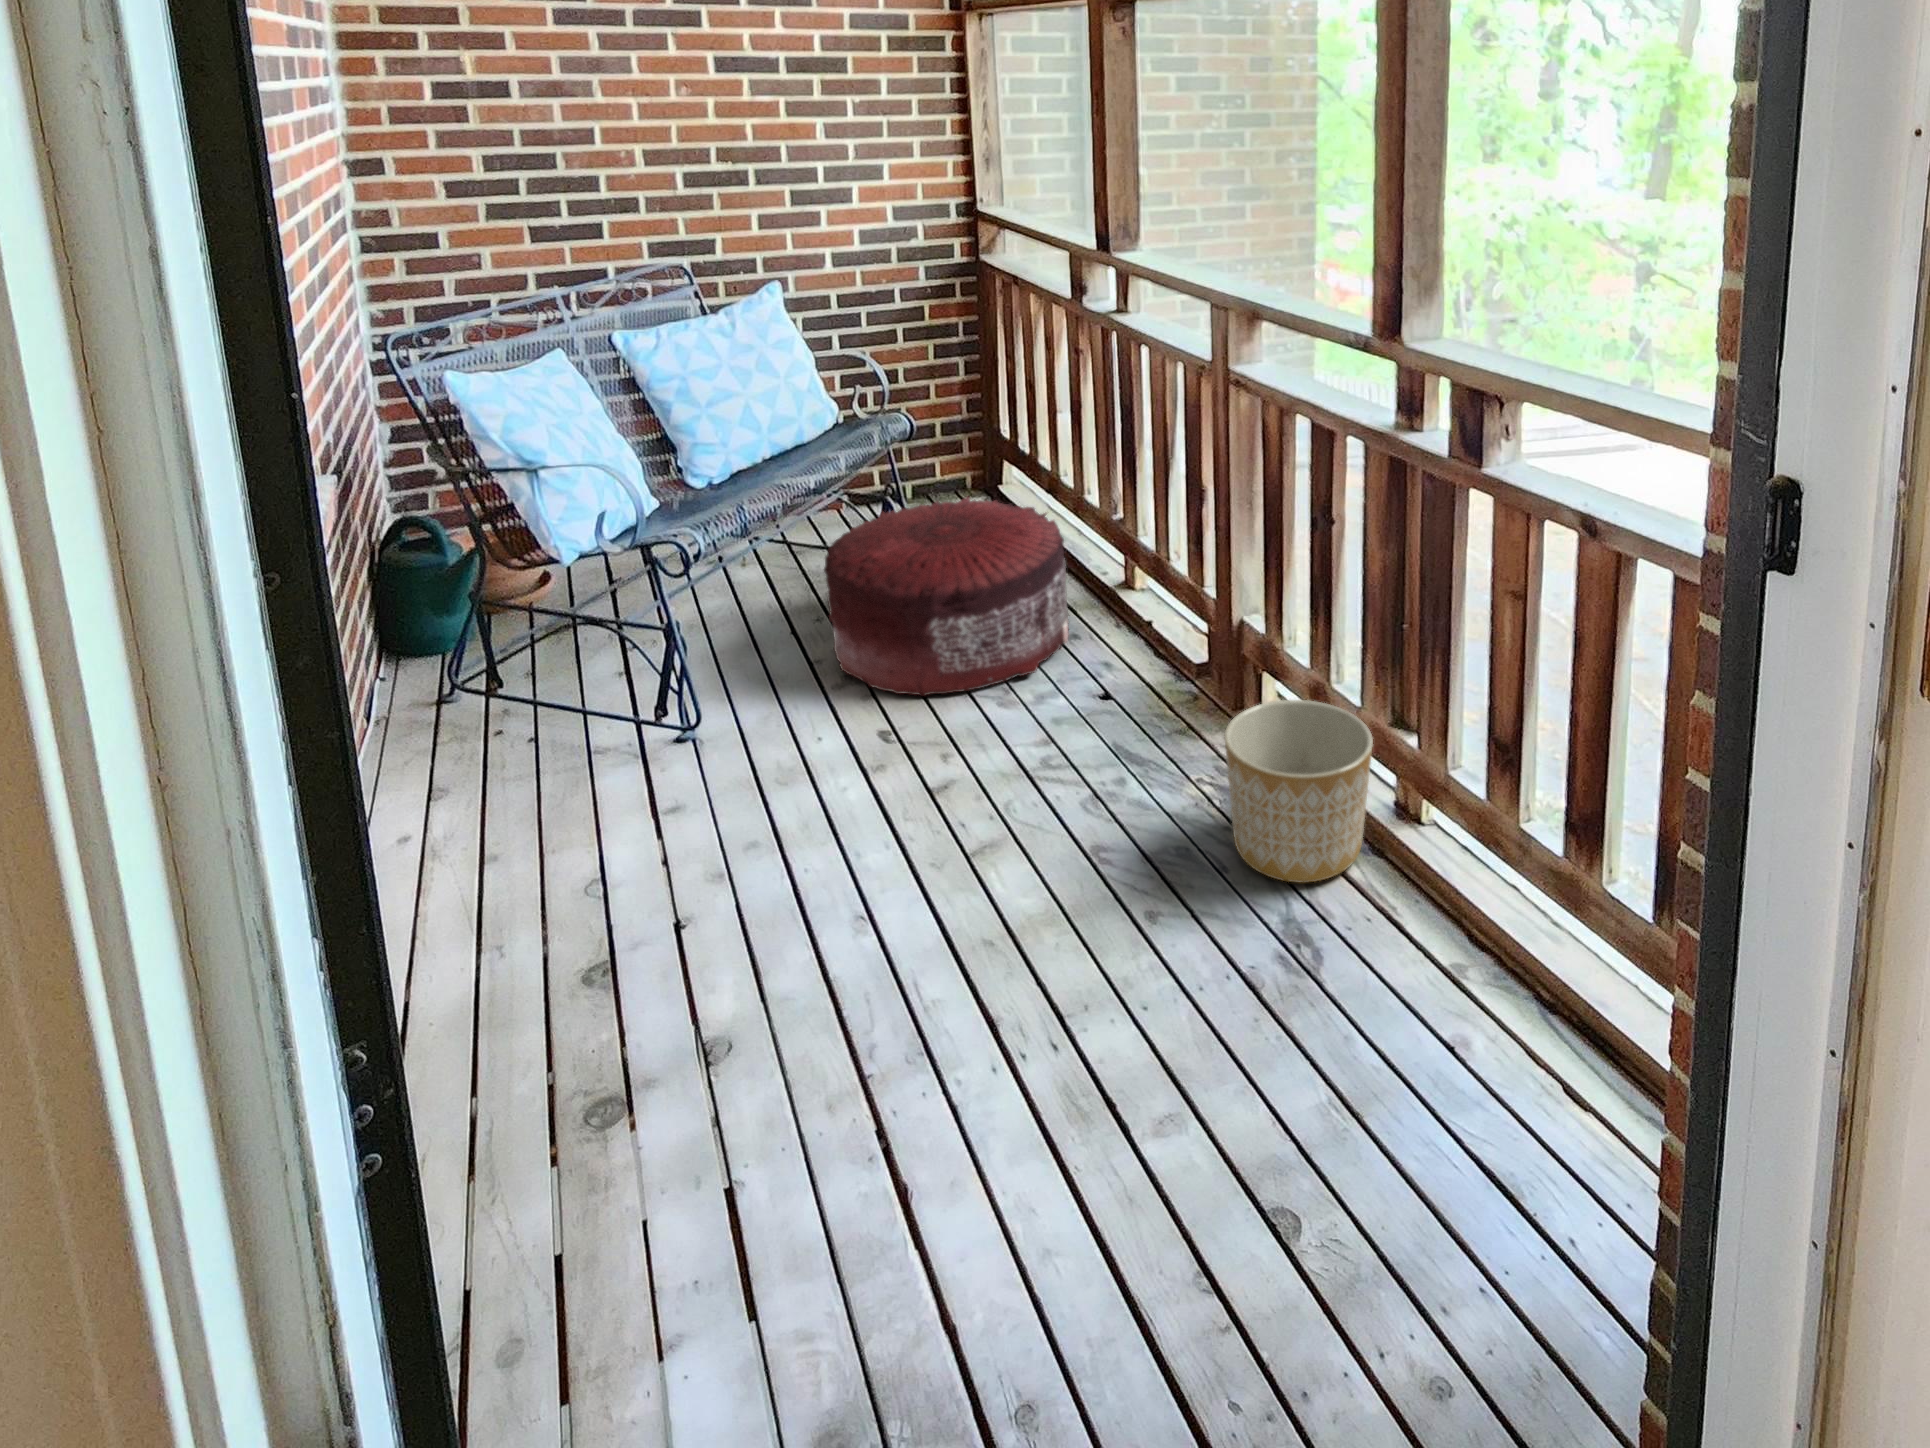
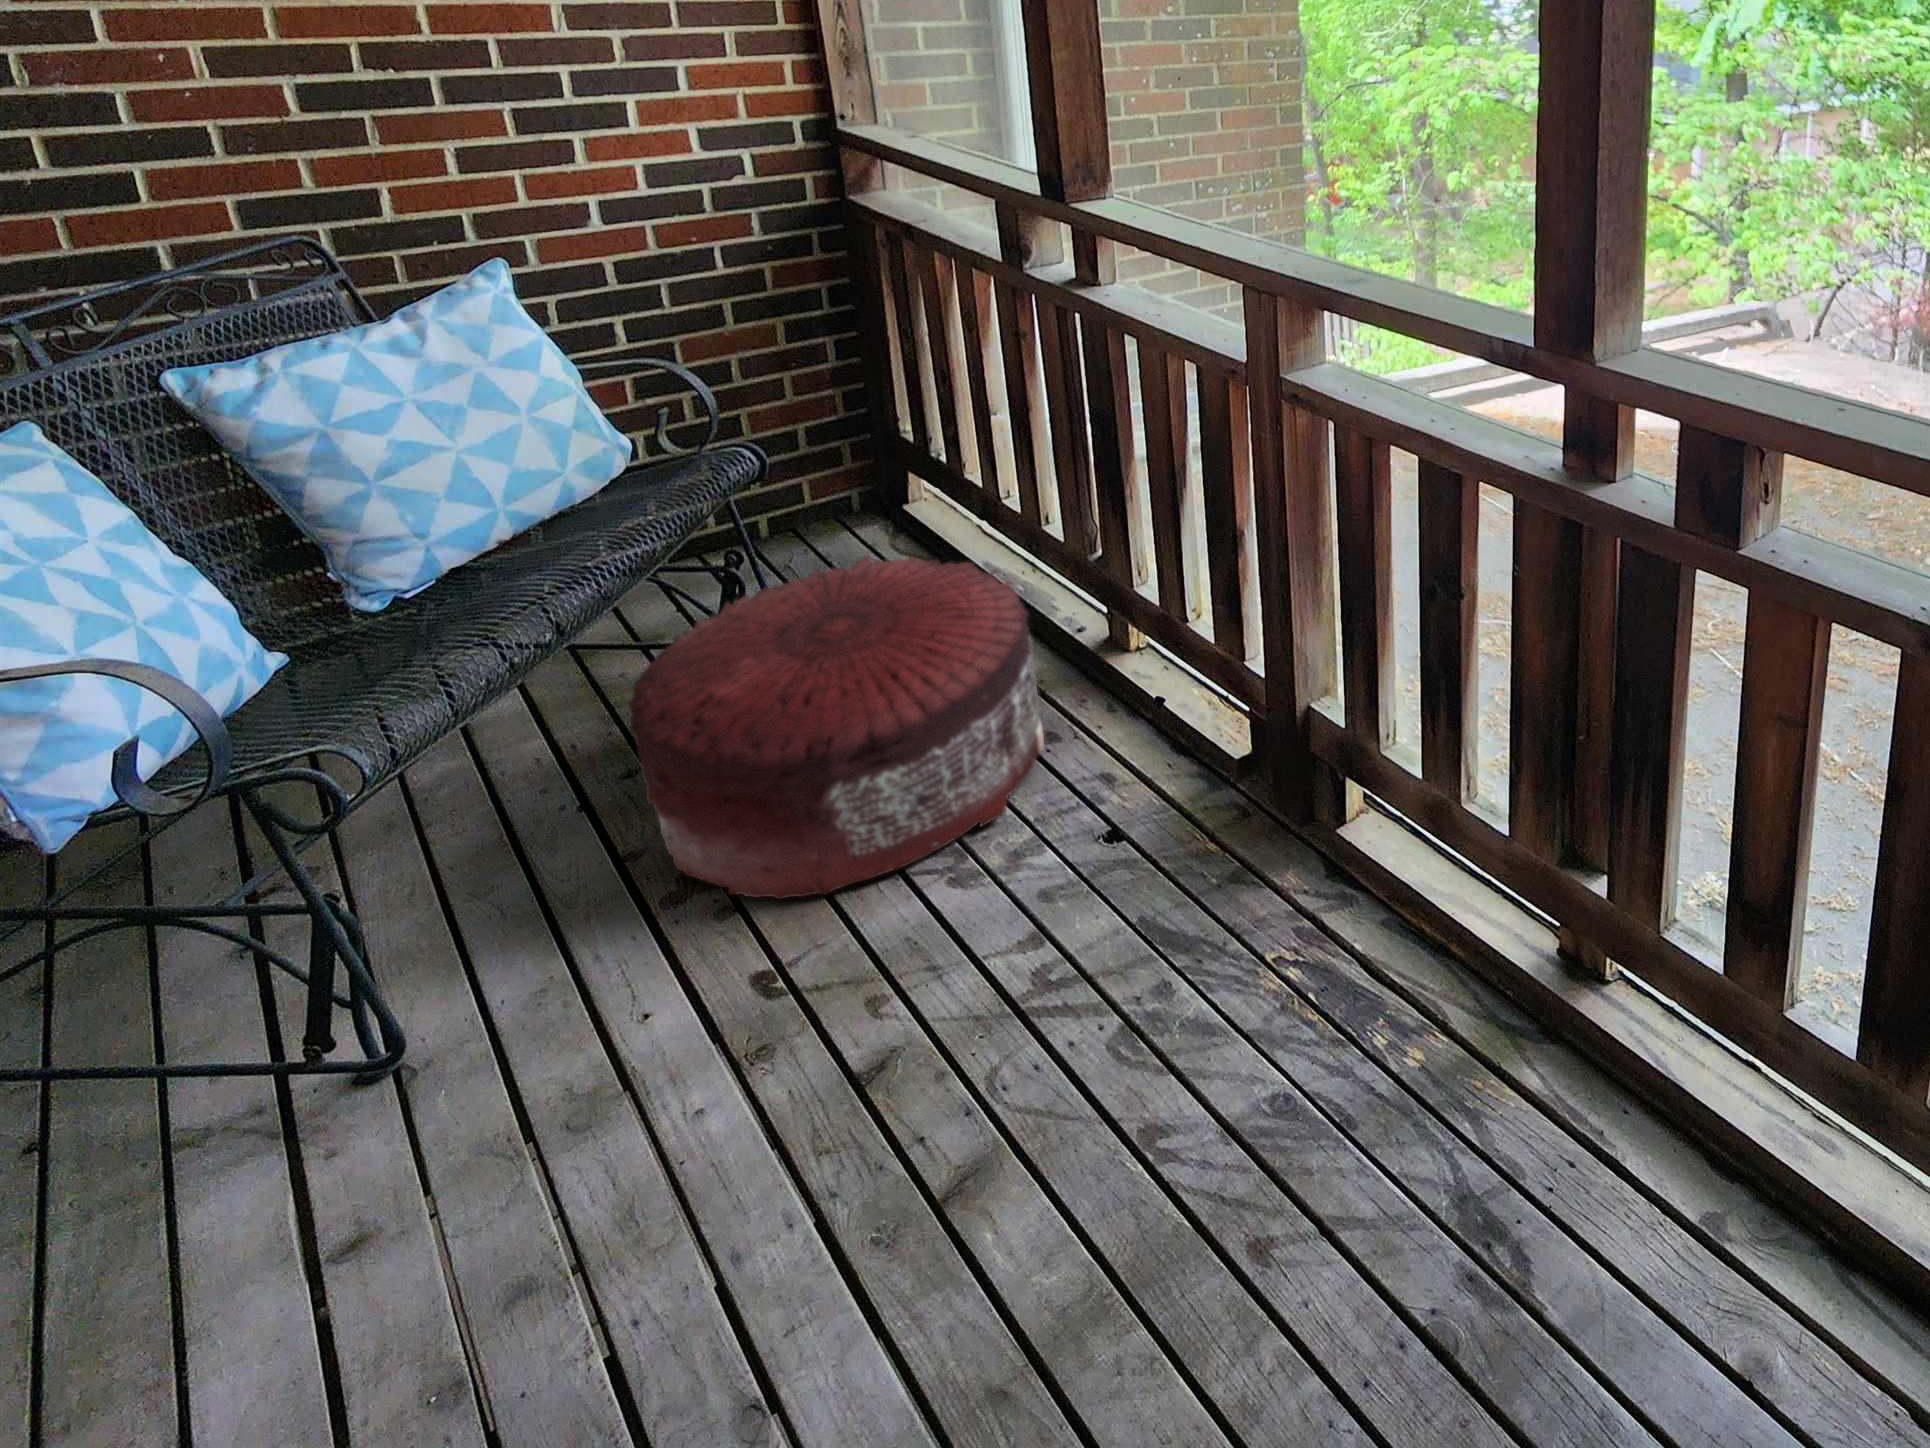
planter: present [1224,700,1373,883] -> none [1345,848,1557,1135]

